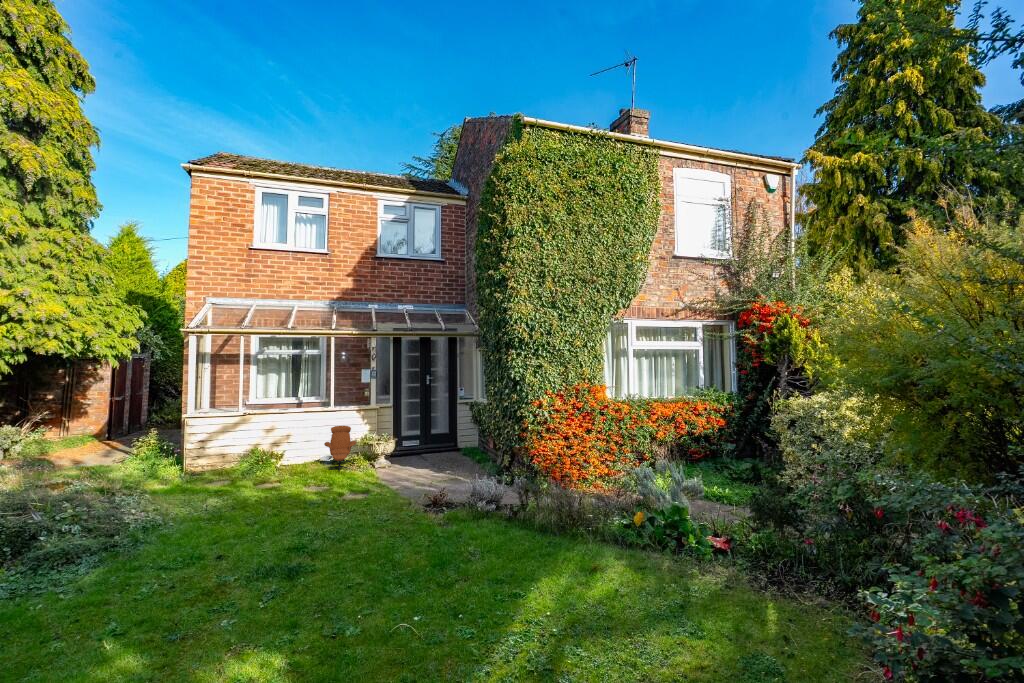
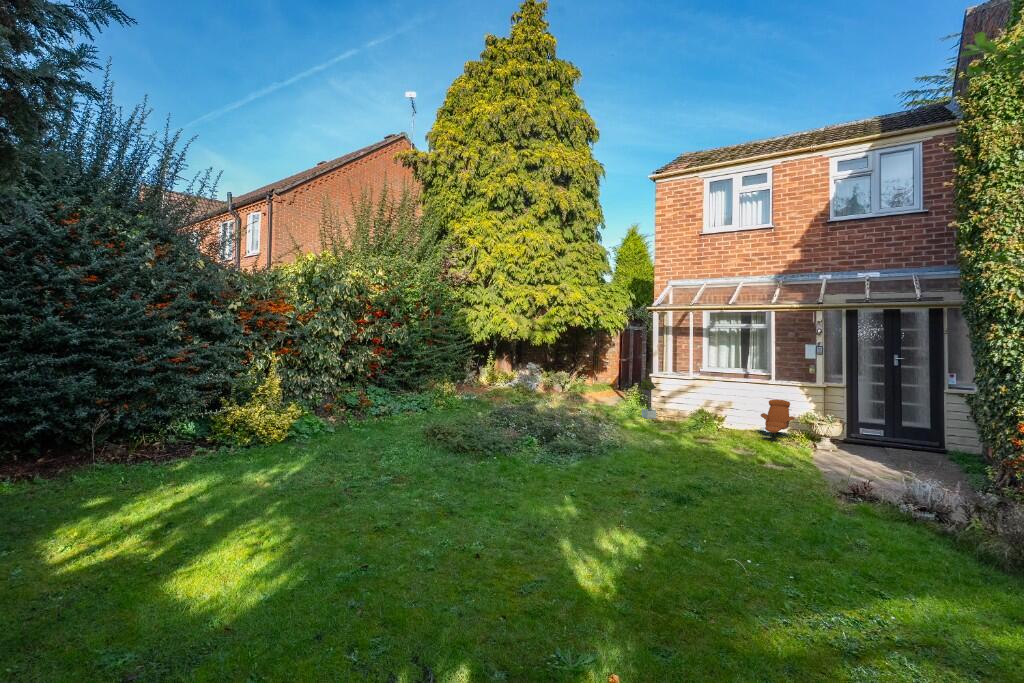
potted tree: none [173,421,197,472] -> present [641,380,656,419]

